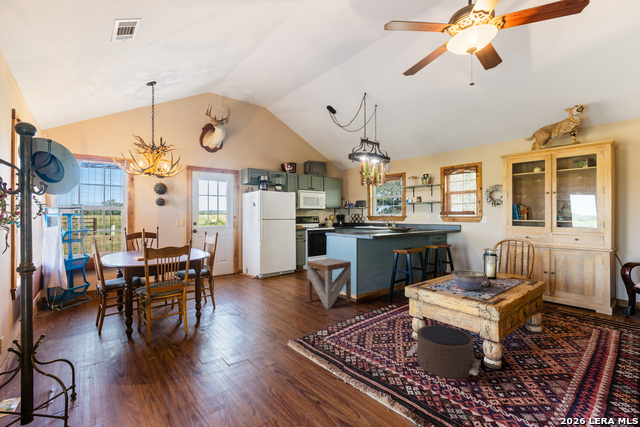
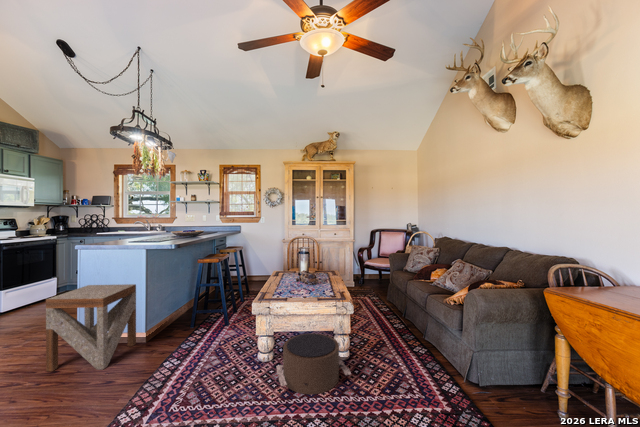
bowl: present [449,270,489,290] -> none [291,270,326,290]

